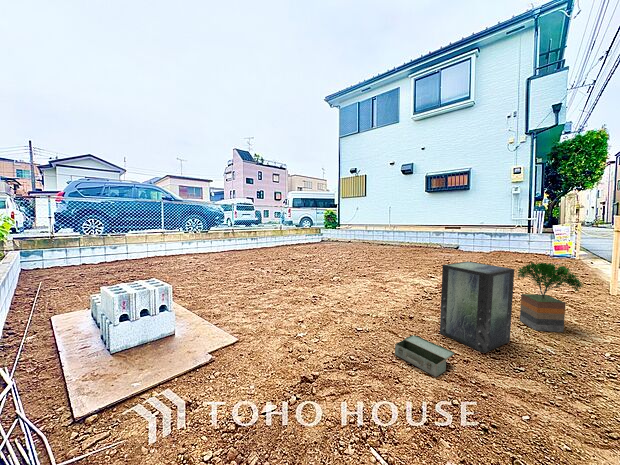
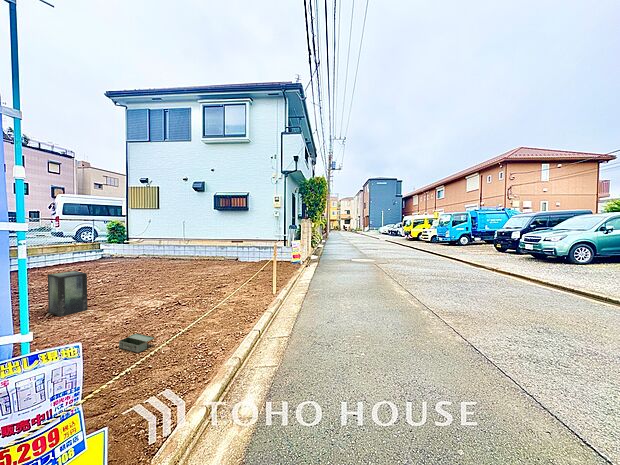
storage box: present [440,261,514,353] -> present [48,271,87,317]
potted tree: present [517,262,583,332] -> none [216,277,243,317]

